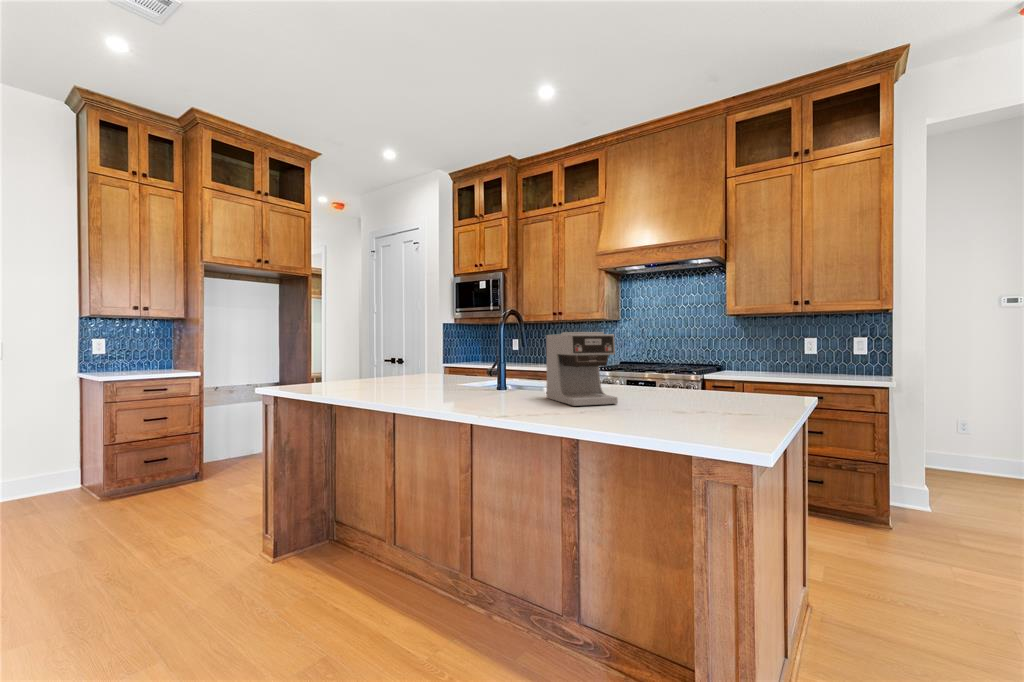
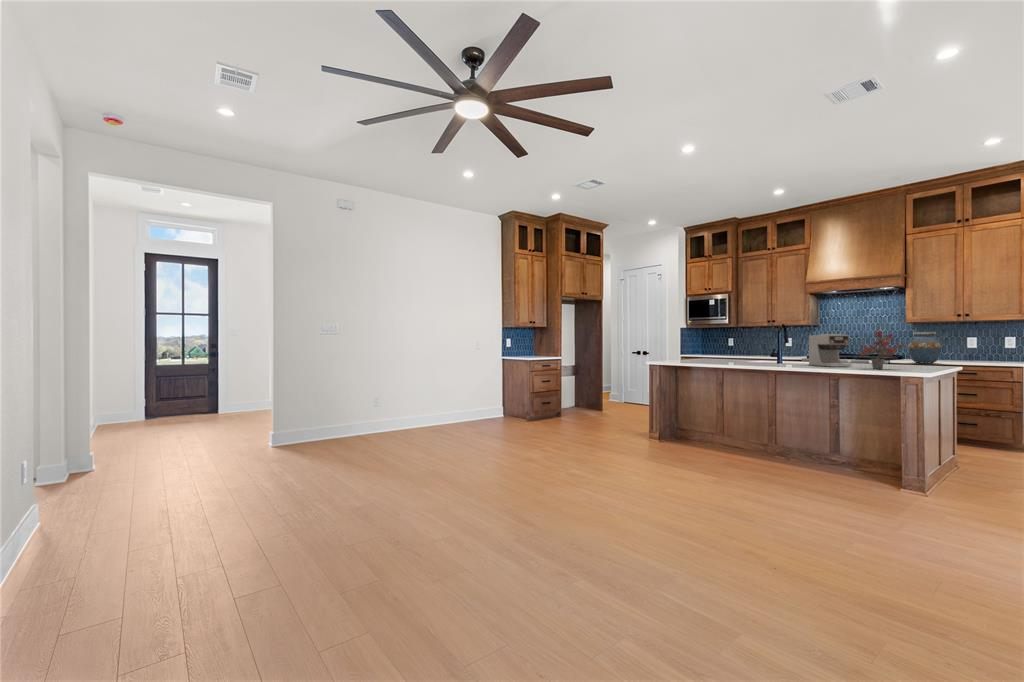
potted plant: none [611,306,719,417] -> present [860,330,904,369]
vase: none [727,329,777,385] -> present [908,332,941,363]

